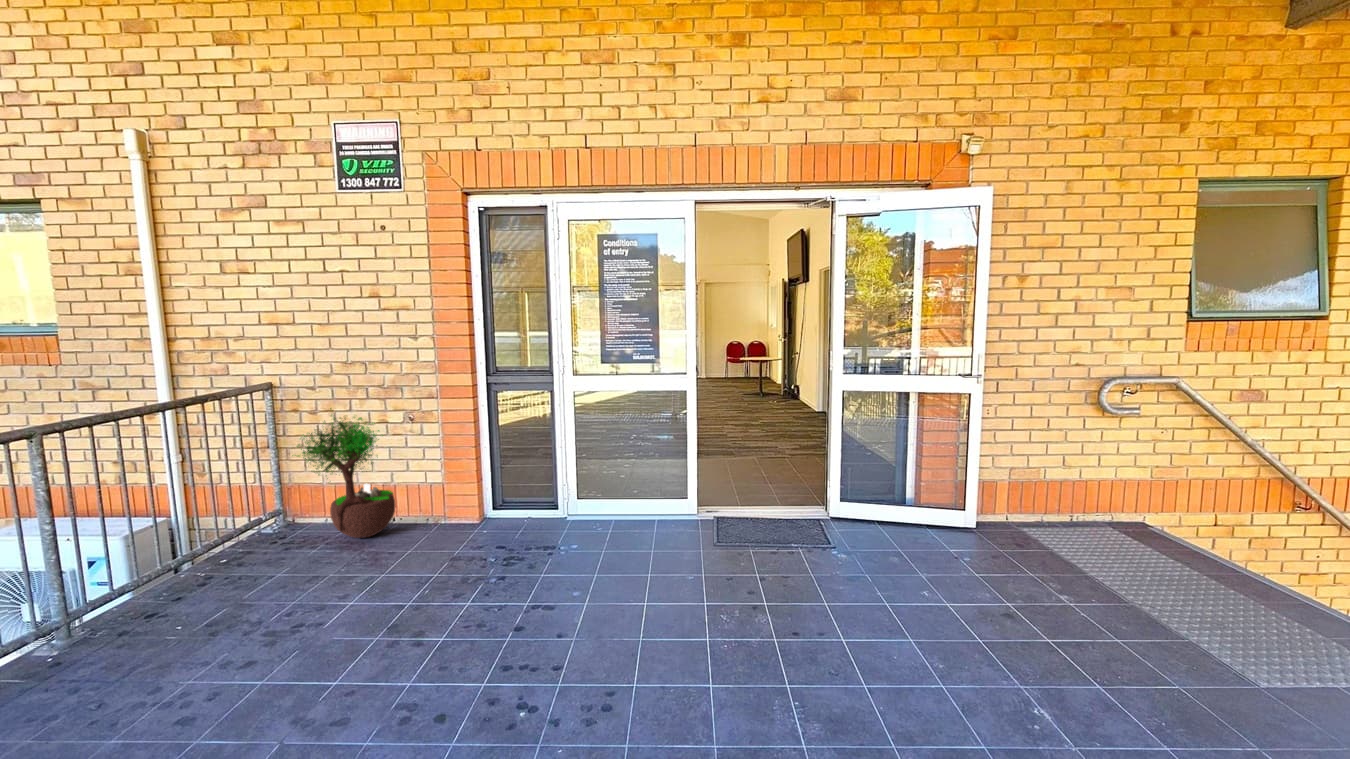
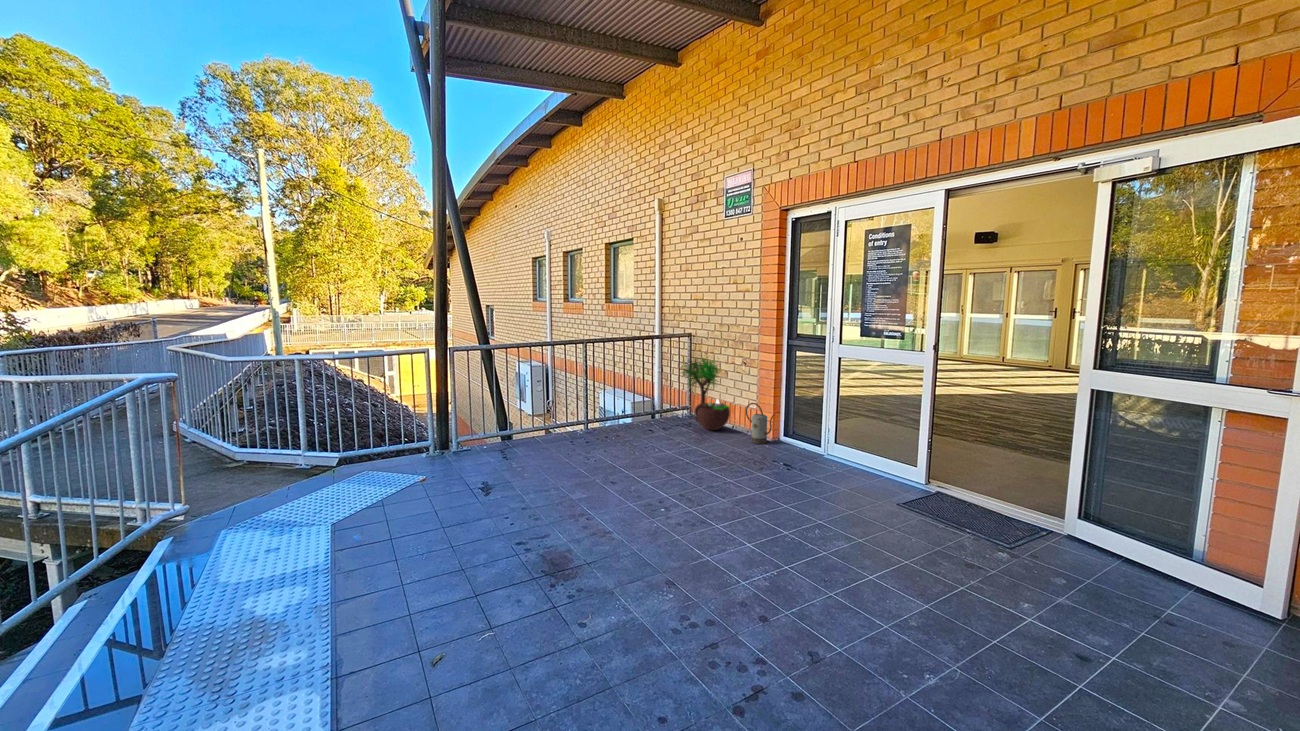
watering can: none [436,475,491,534] -> present [746,403,775,444]

